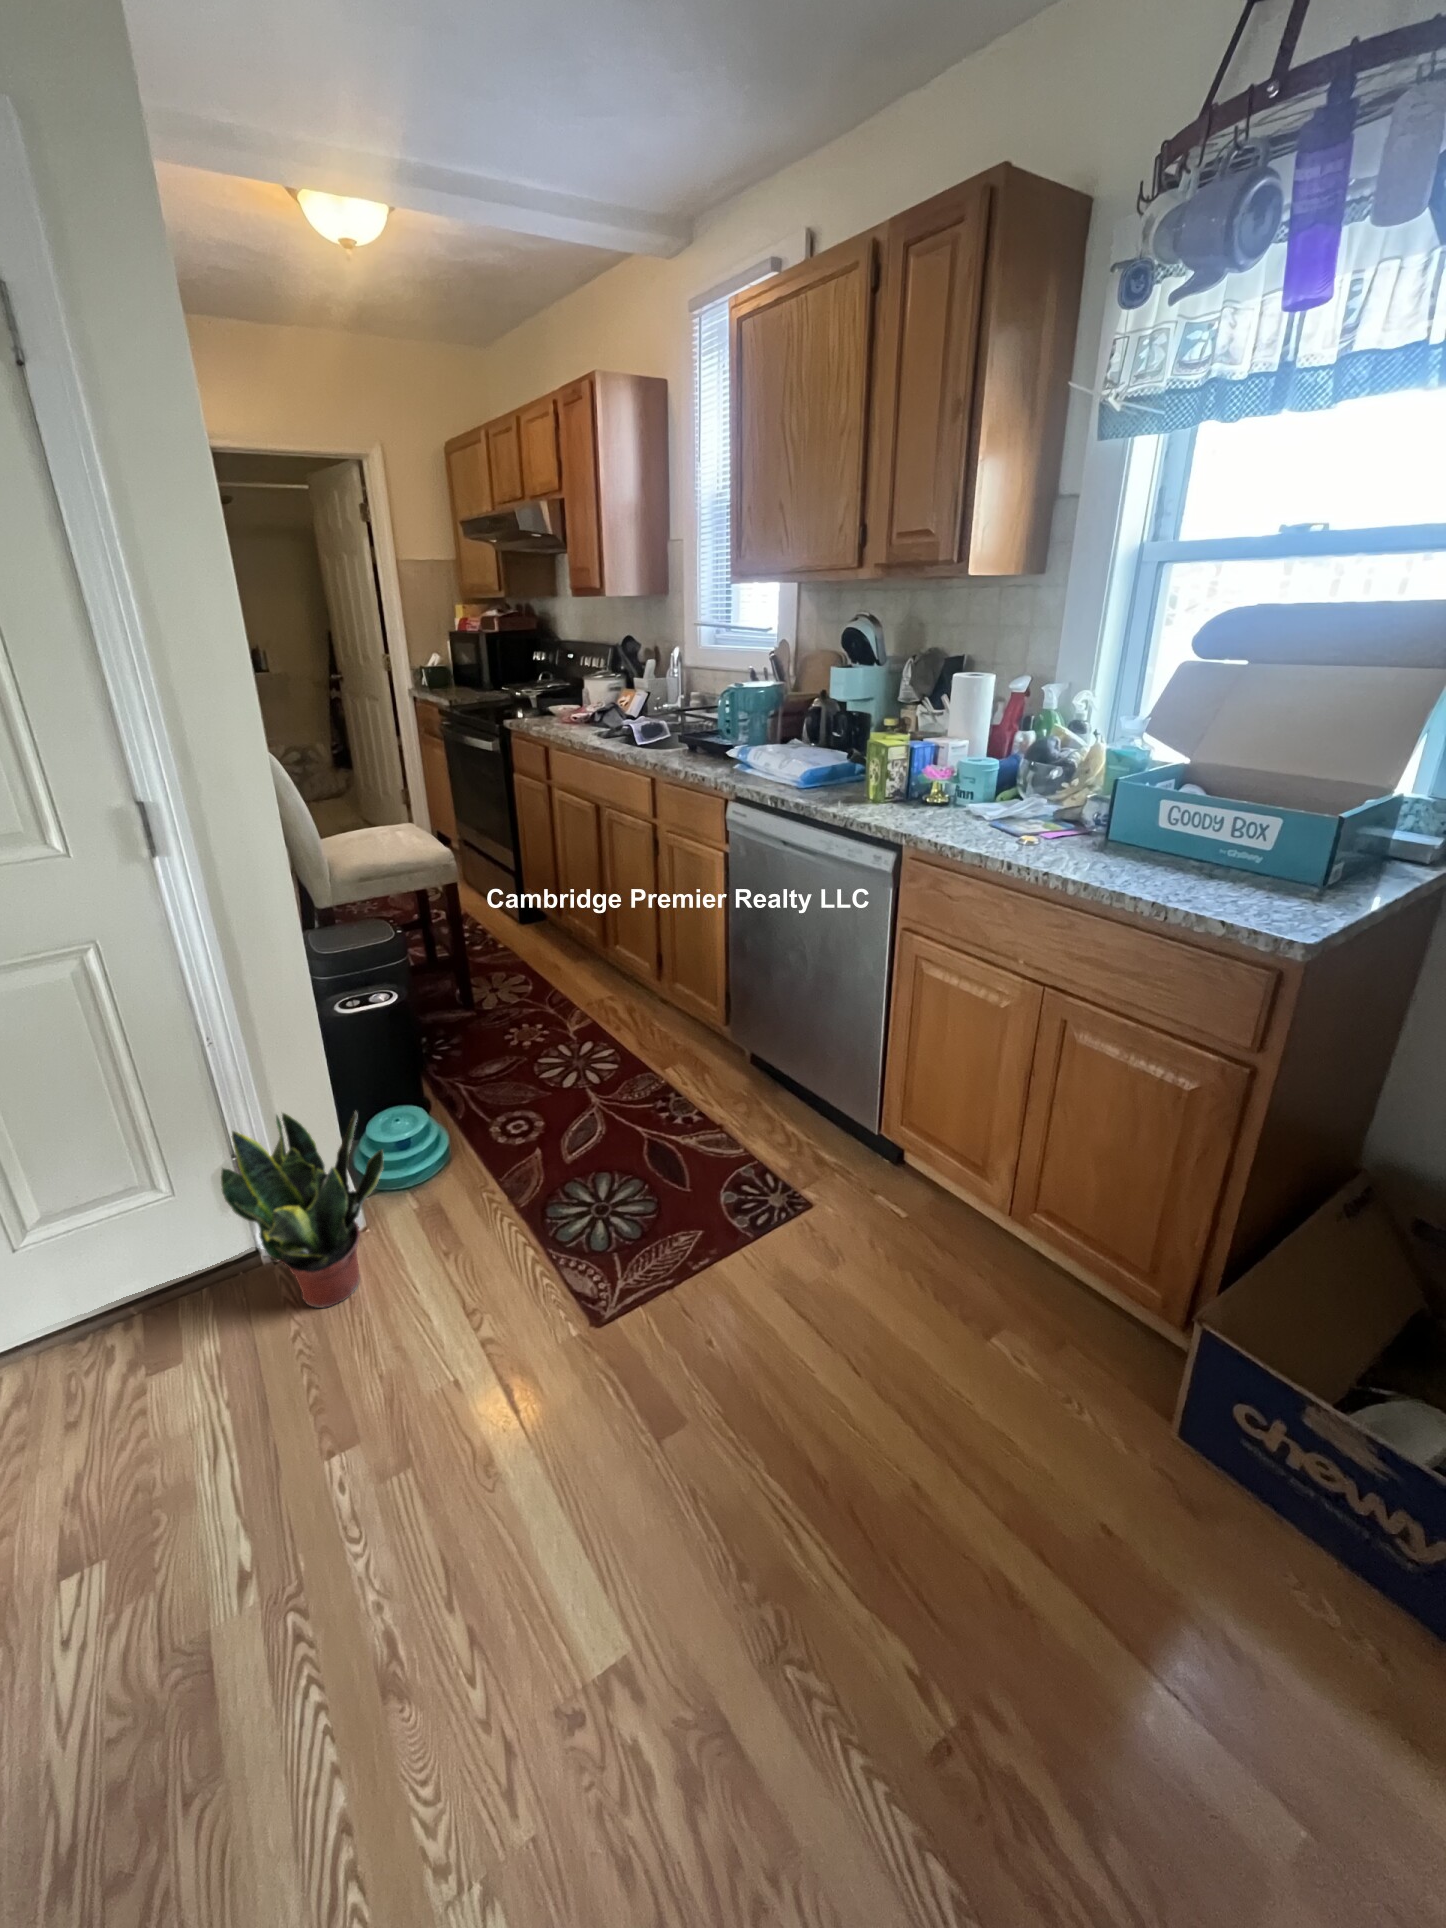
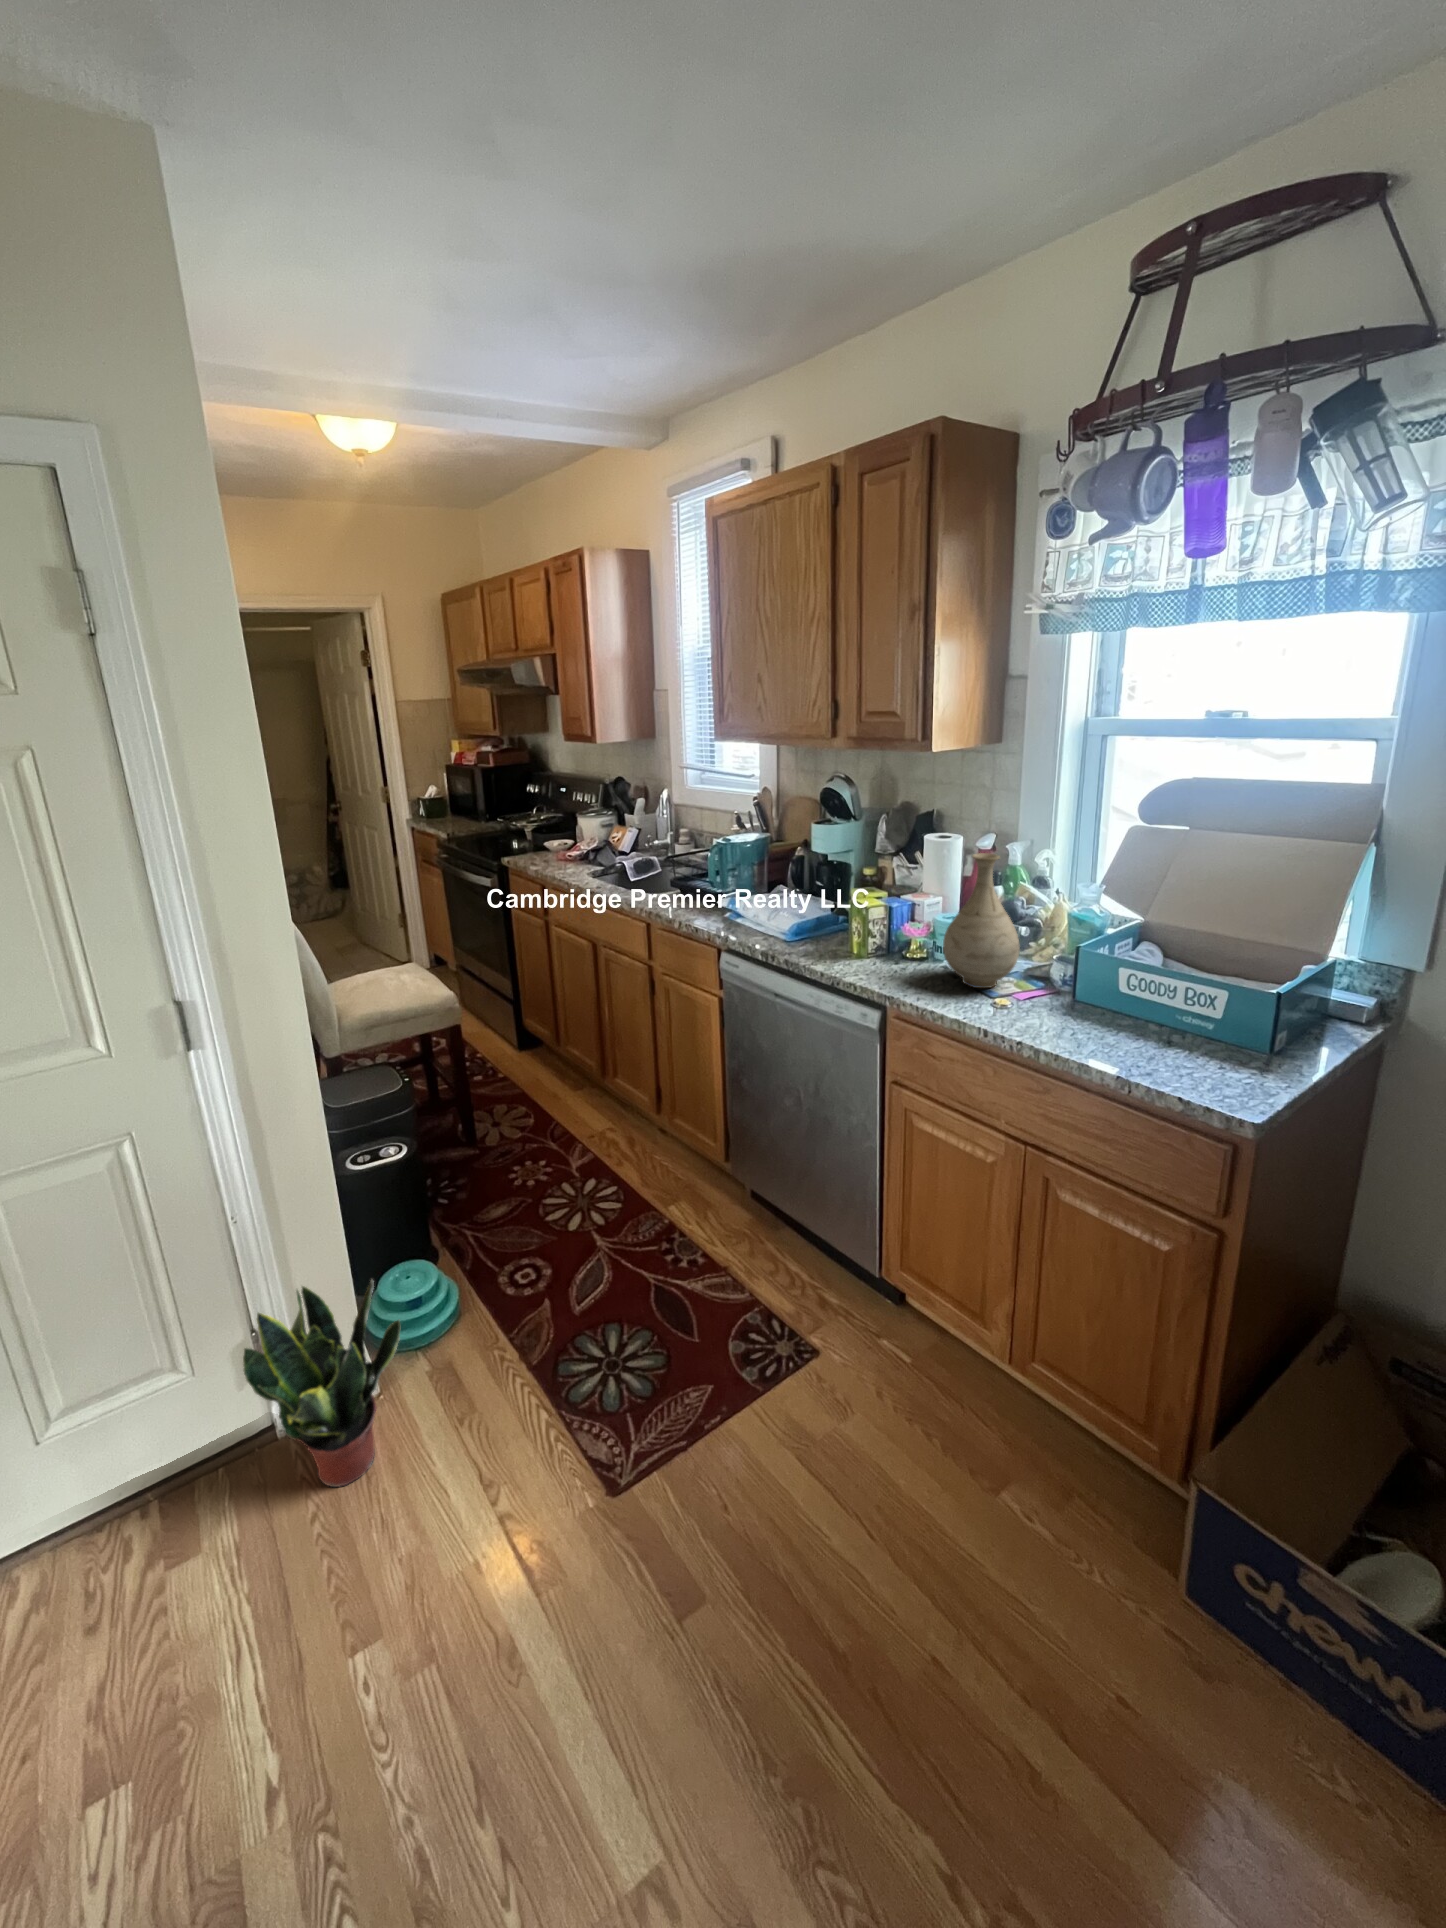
vase: none [967,679,1050,829] -> present [943,853,1020,988]

